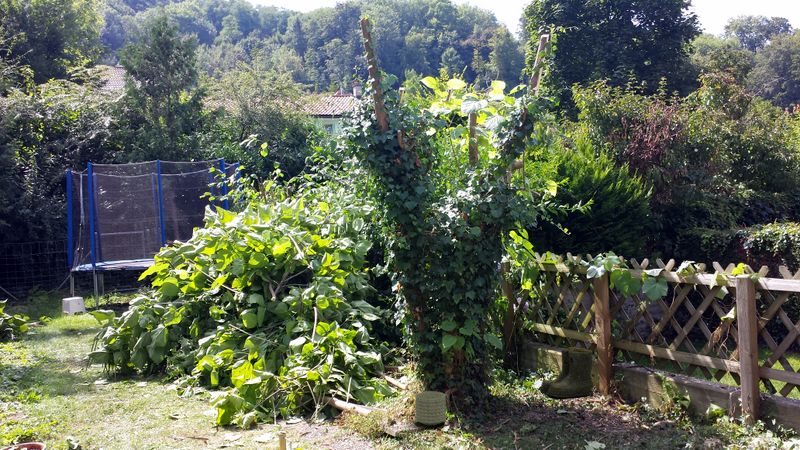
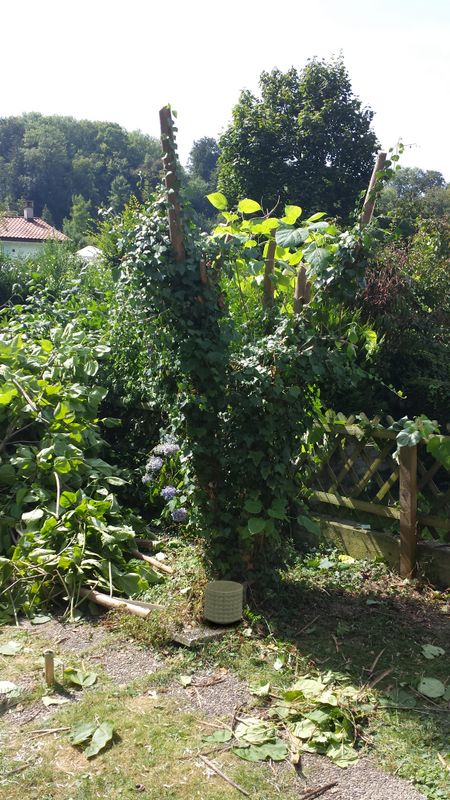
boots: present [540,348,593,397] -> none [330,521,393,581]

